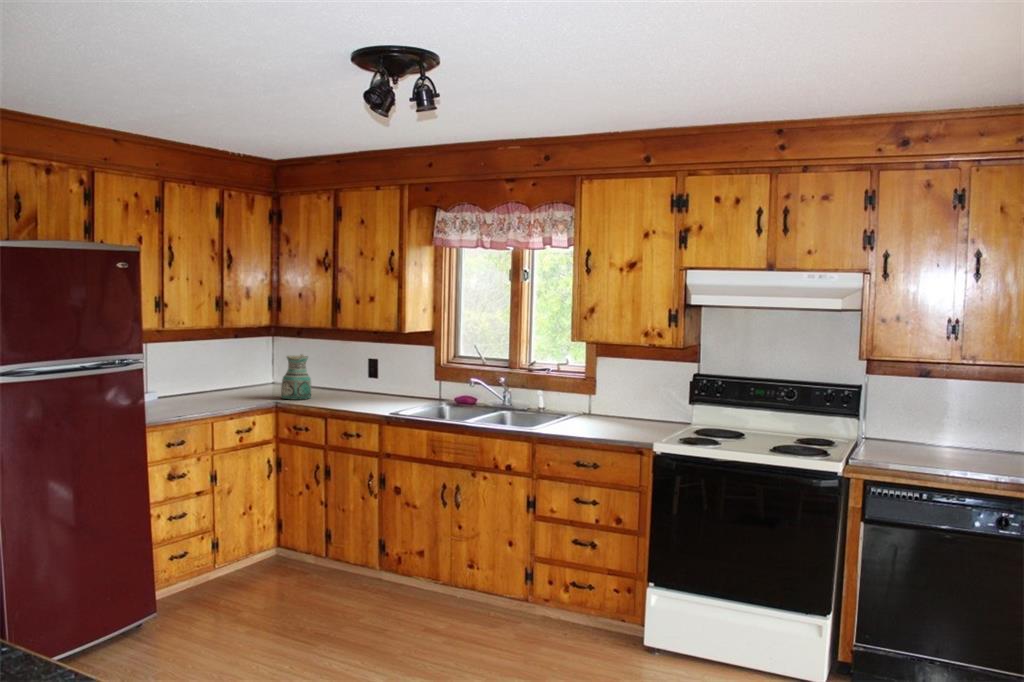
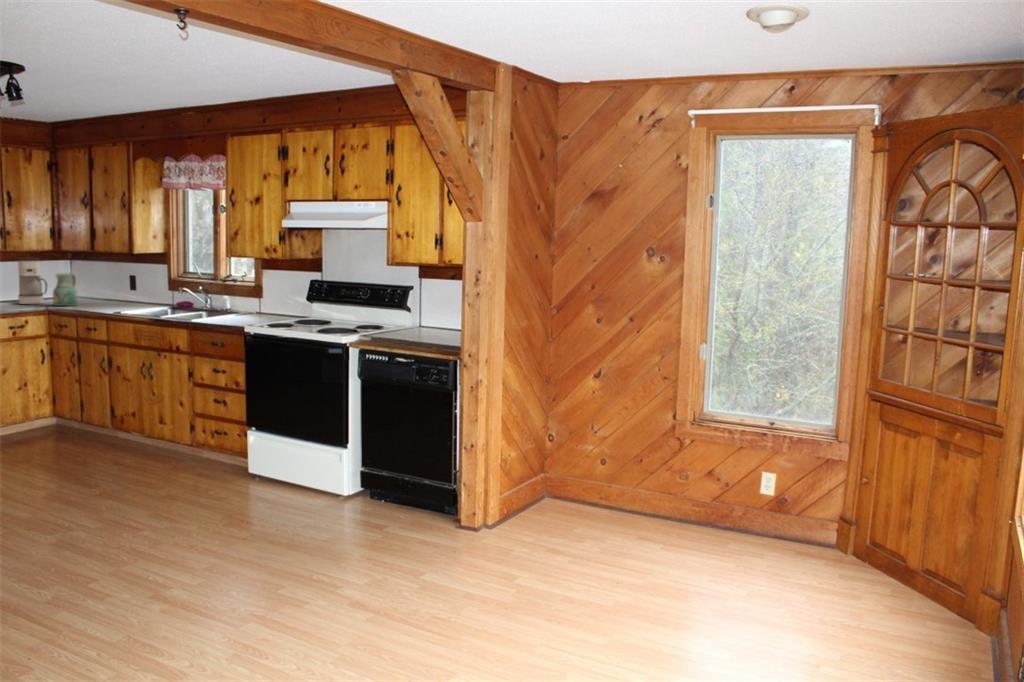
coffee maker: none [226,334,264,396] -> present [18,258,47,304]

